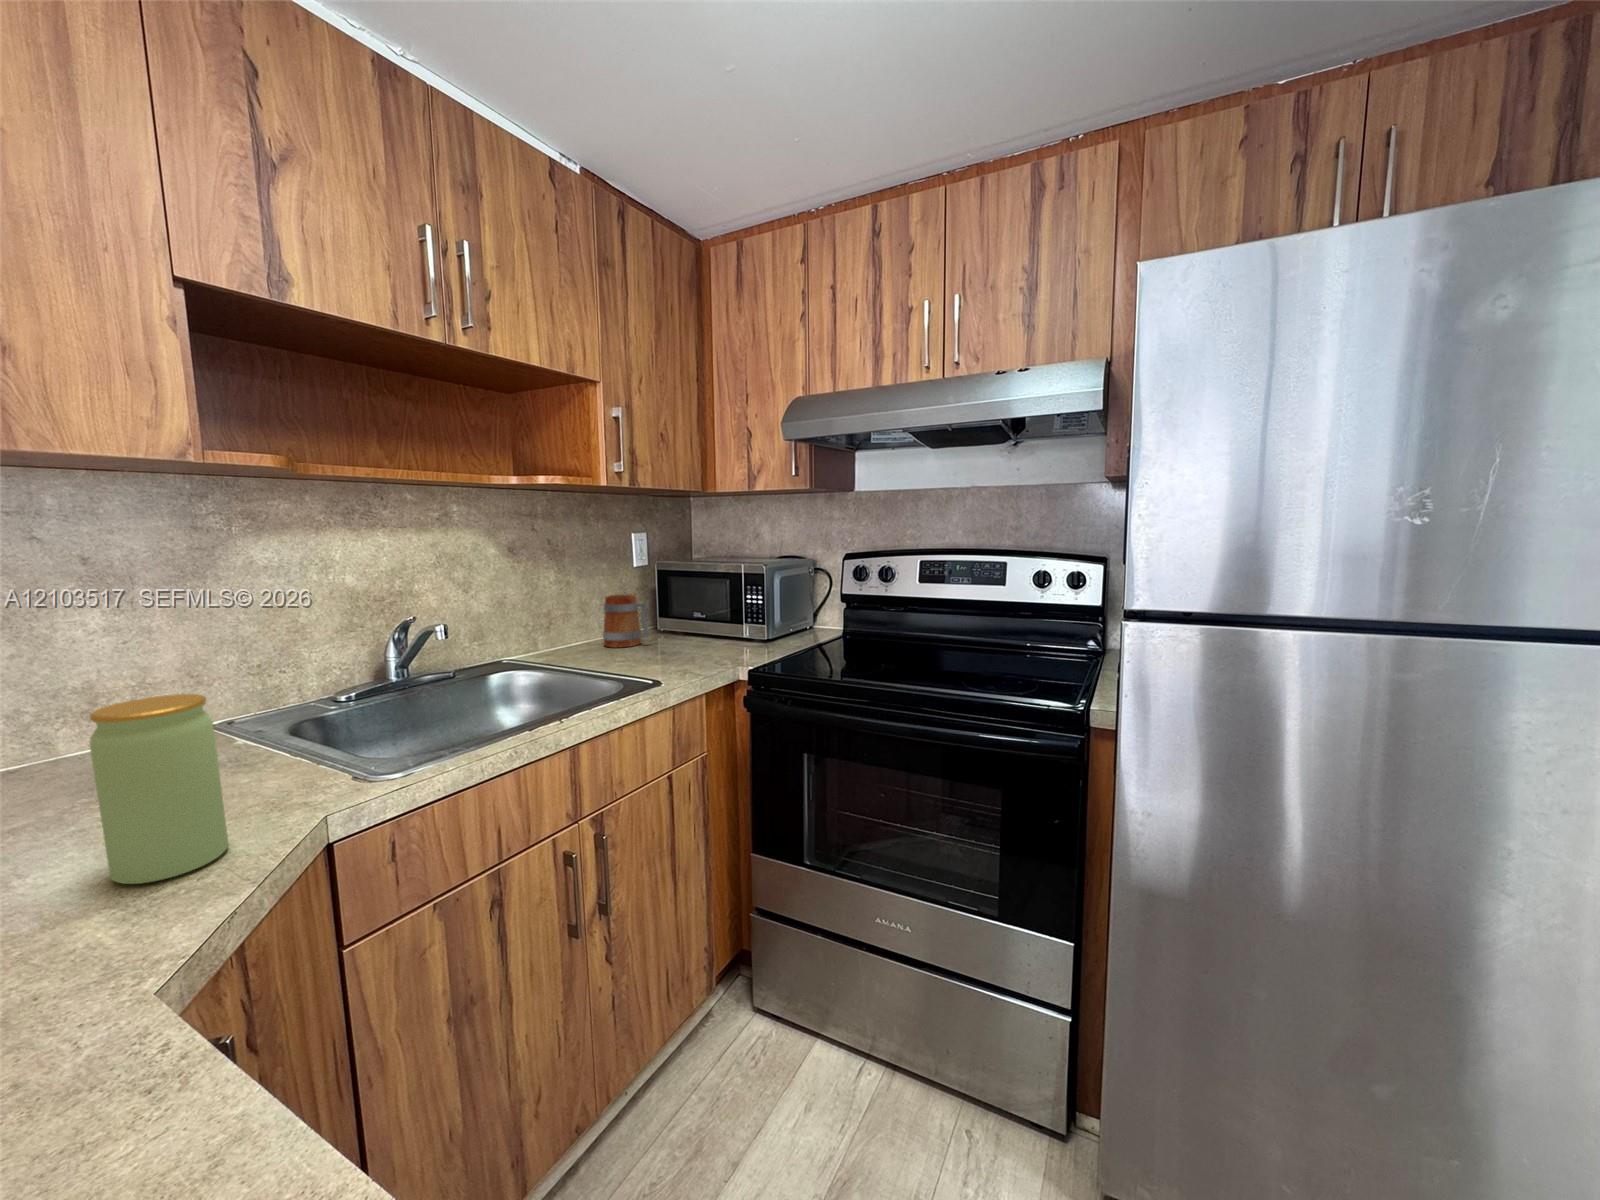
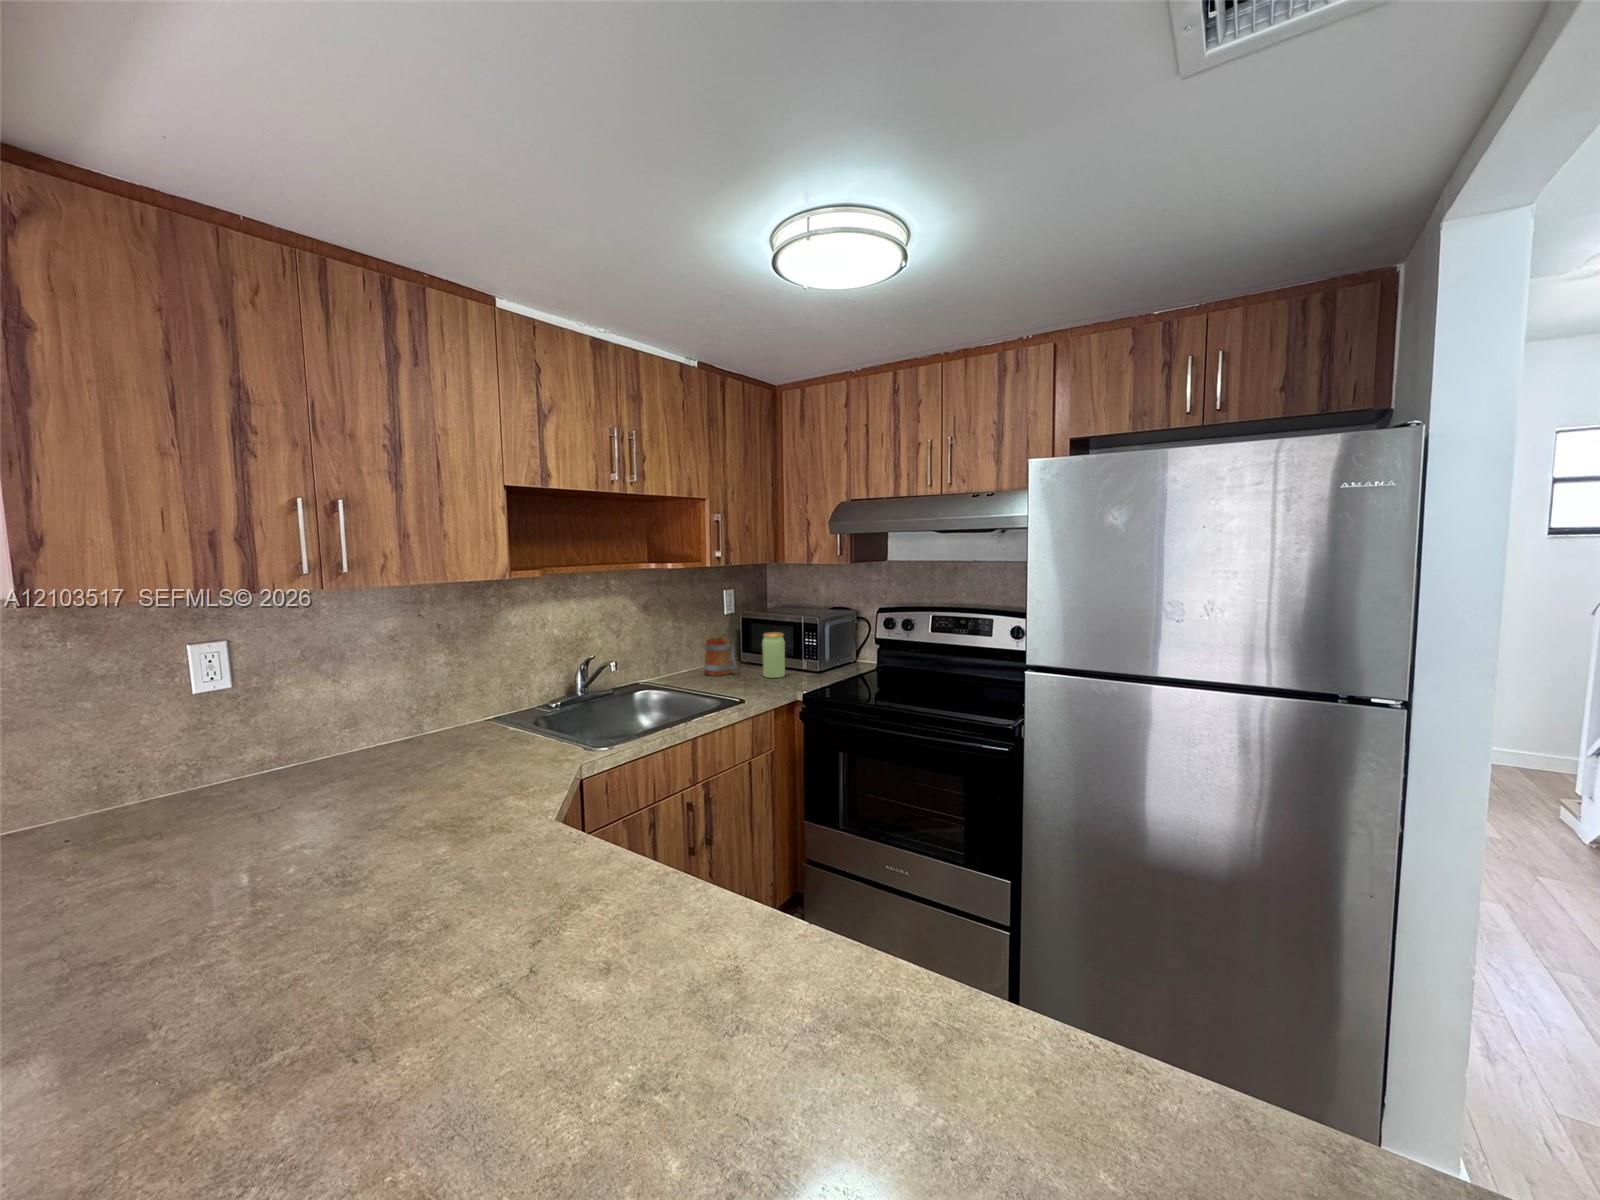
jar: present [89,694,229,884] -> present [762,632,785,678]

